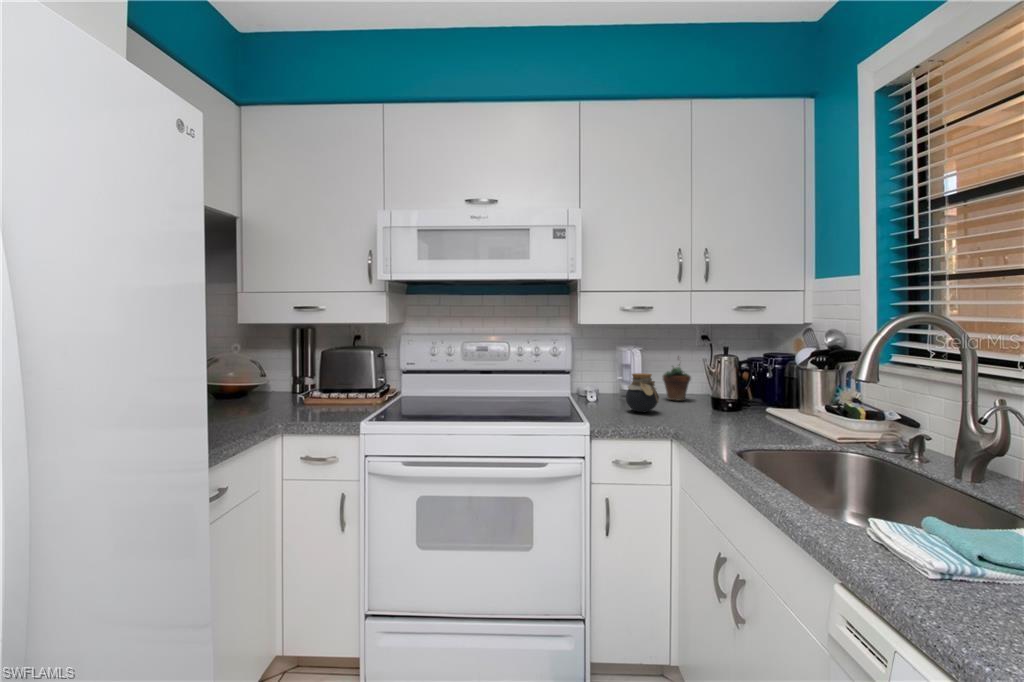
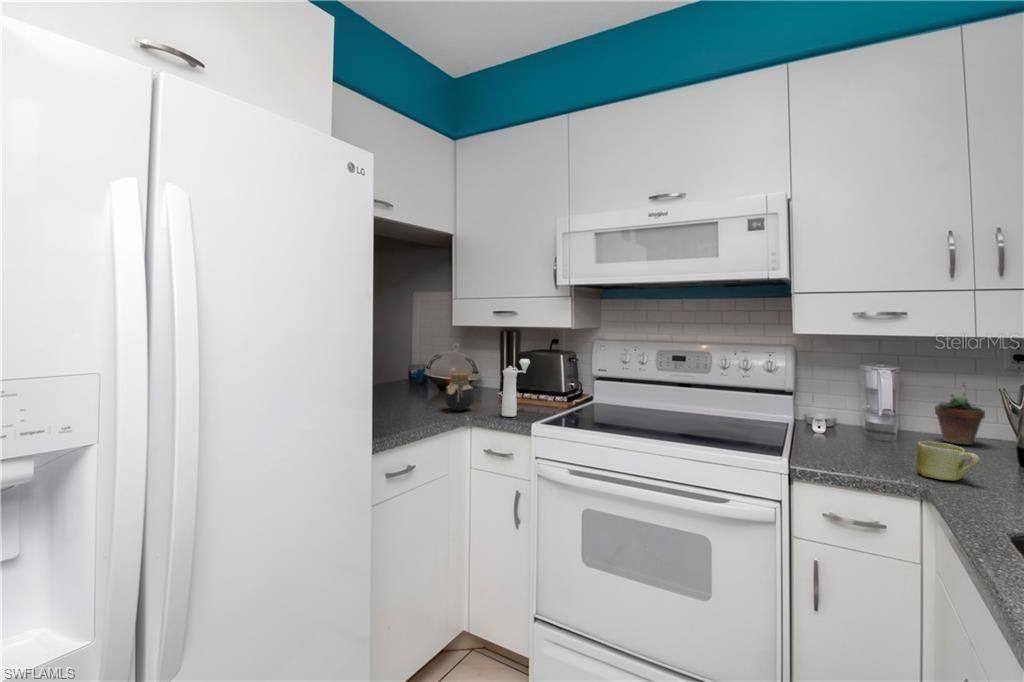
pepper mill: none [317,356,343,416] -> present [502,359,530,417]
jar: present [626,373,659,412] -> present [444,374,474,411]
mug: none [665,398,701,424] -> present [917,441,980,480]

